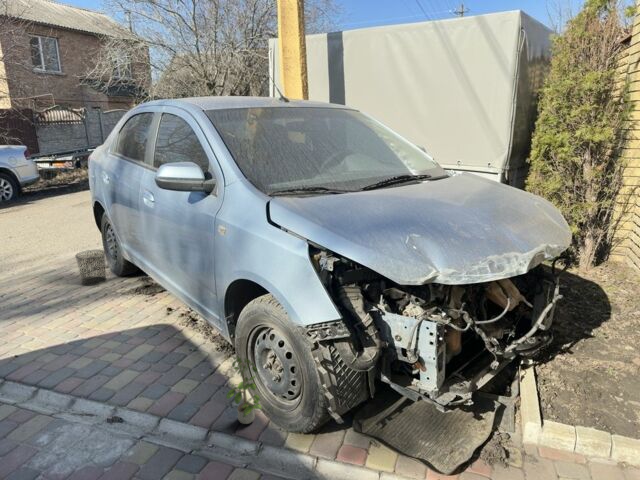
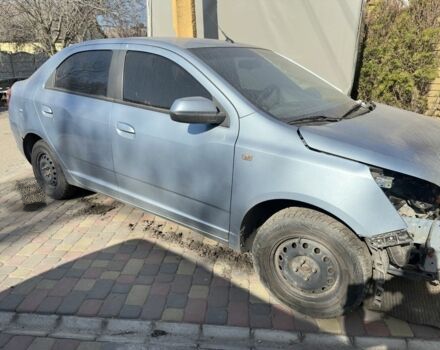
potted plant: present [226,356,261,424] -> none [259,260,298,318]

